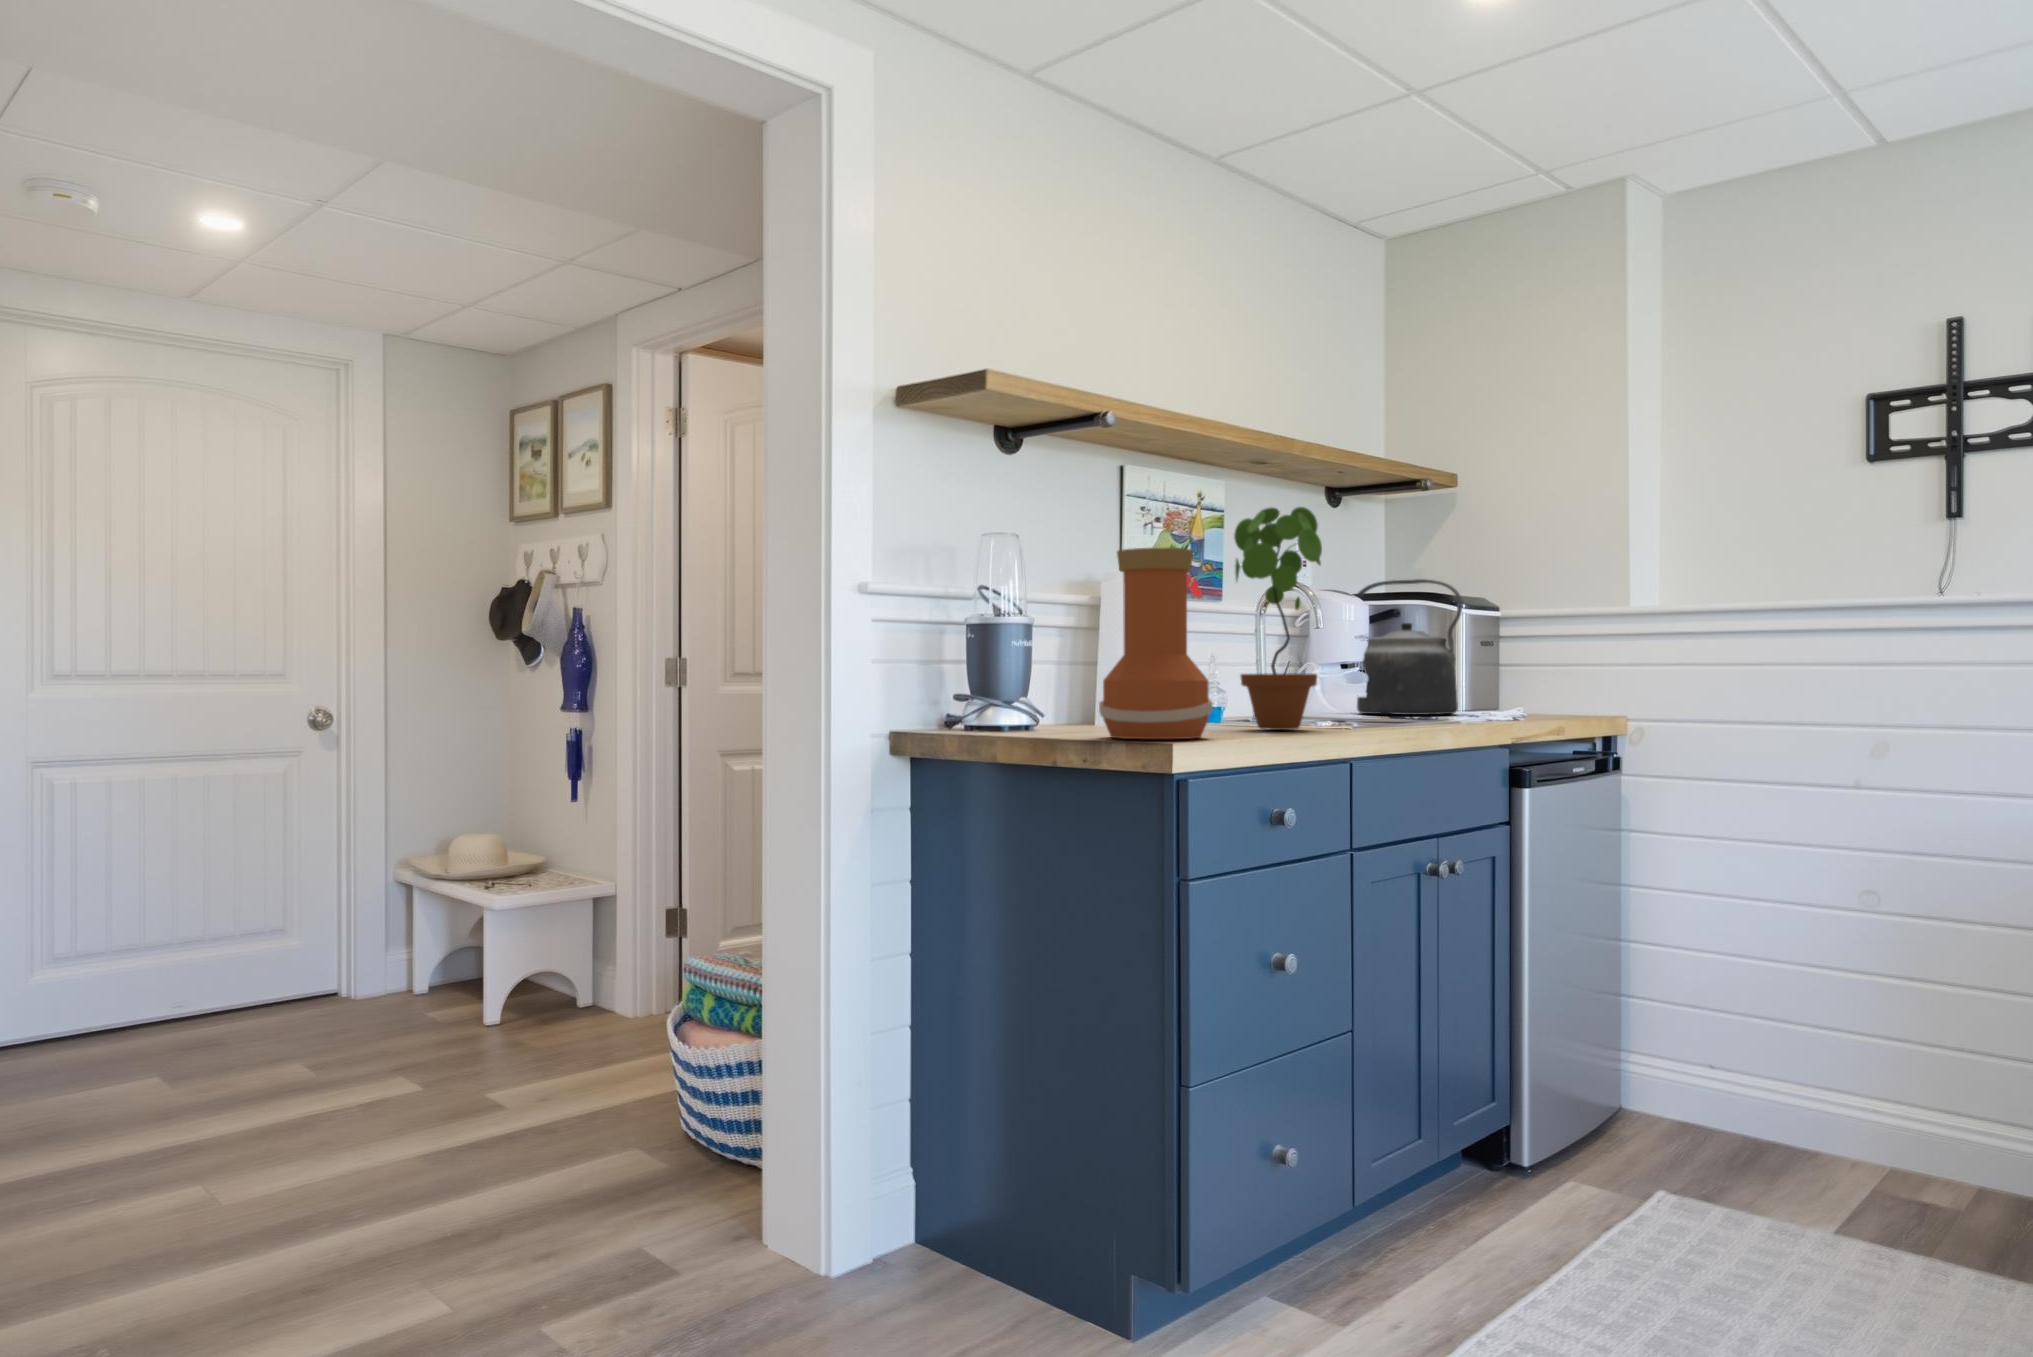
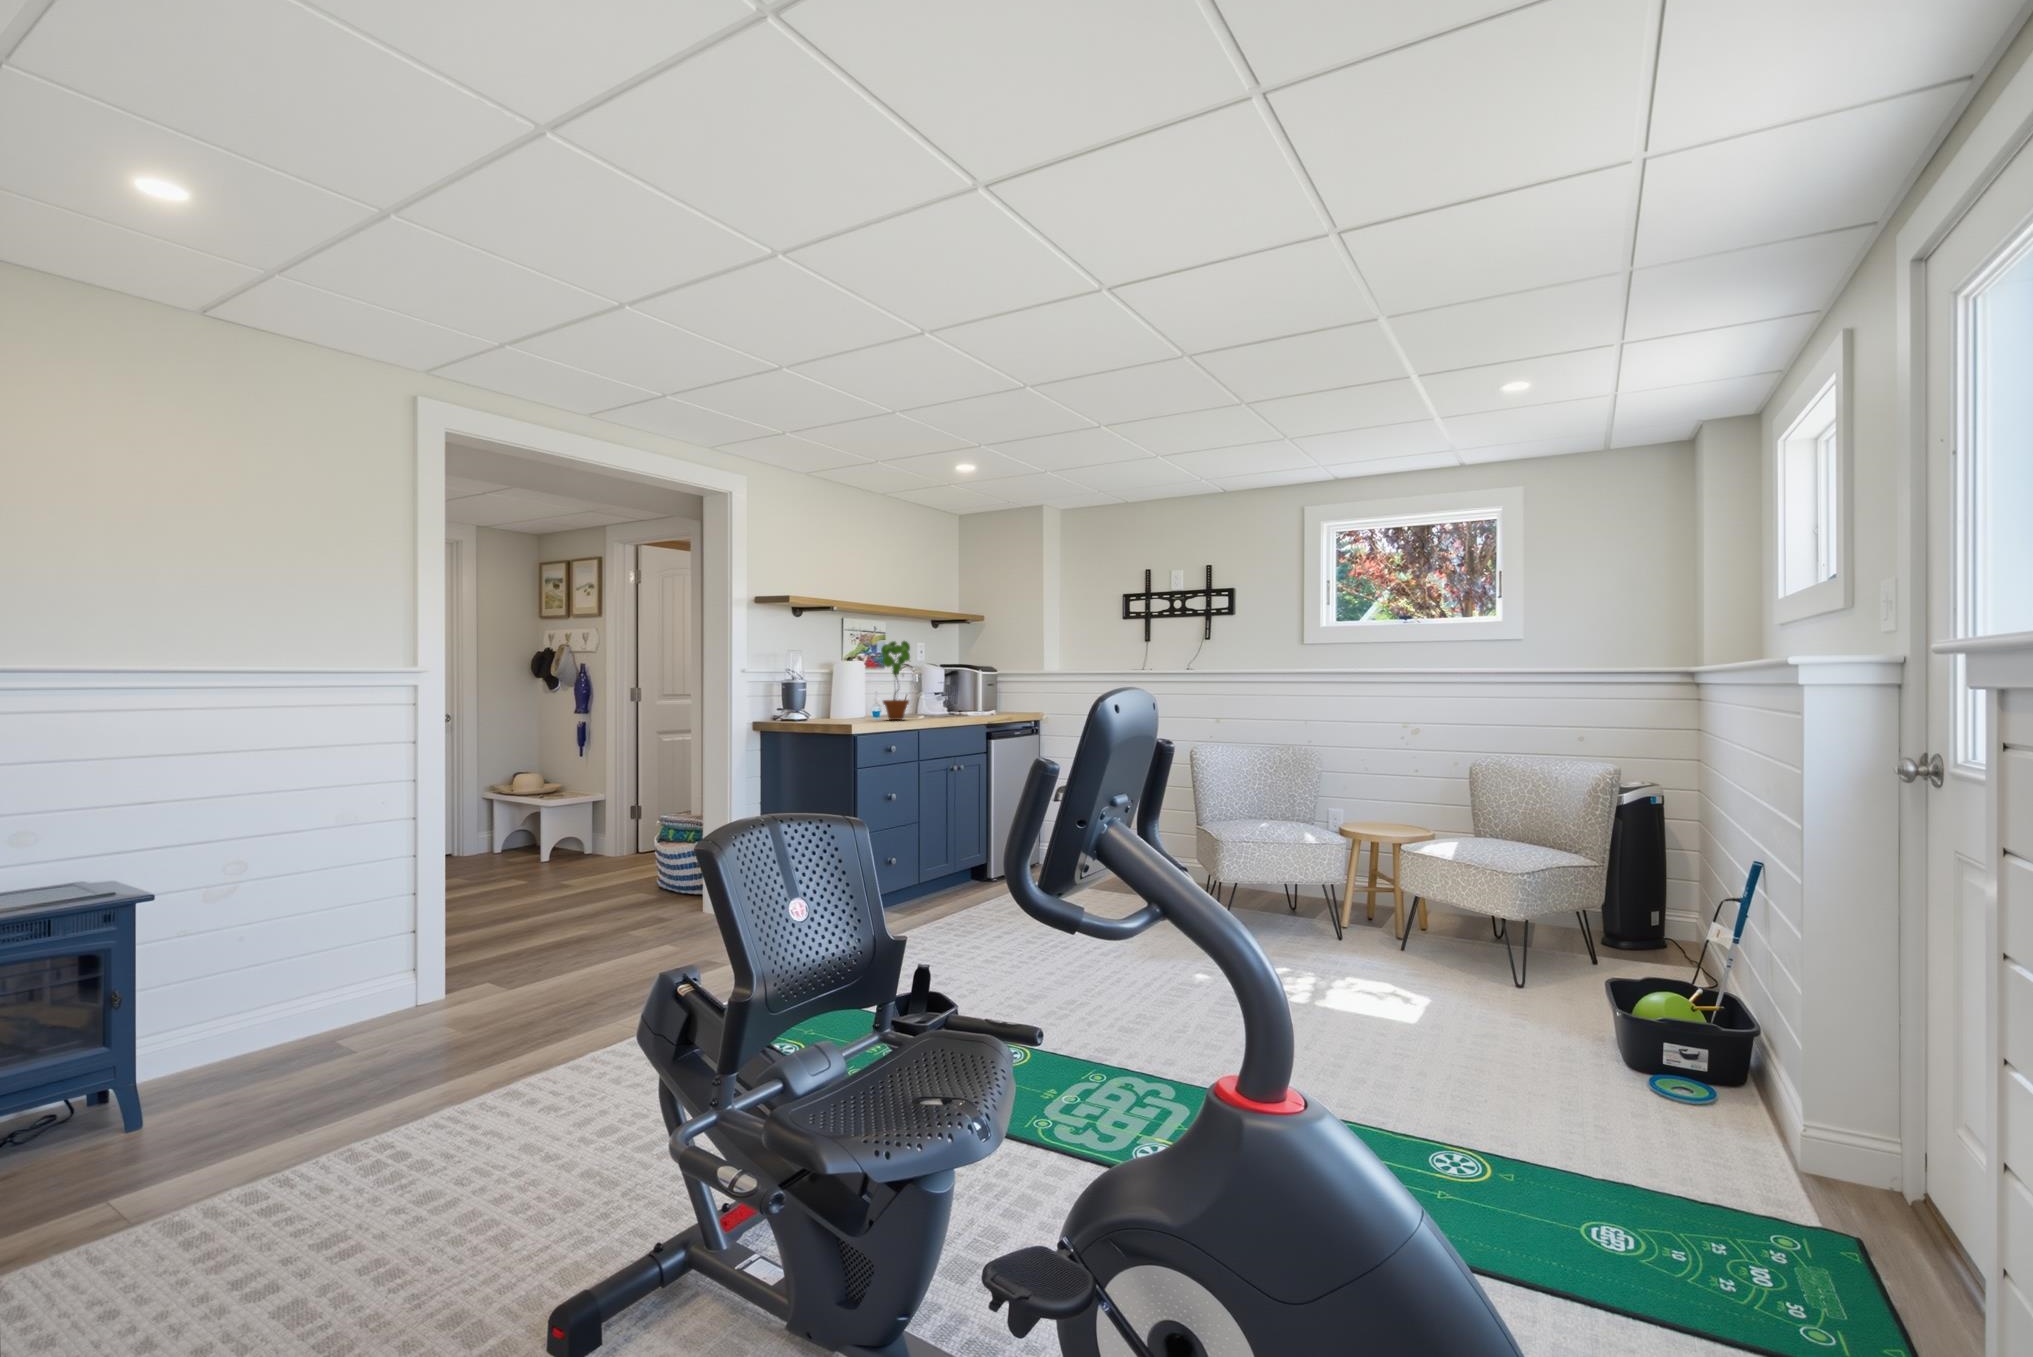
vase: present [1099,548,1213,739] -> none [830,659,869,724]
kettle: present [1357,579,1462,715] -> none [930,661,976,713]

